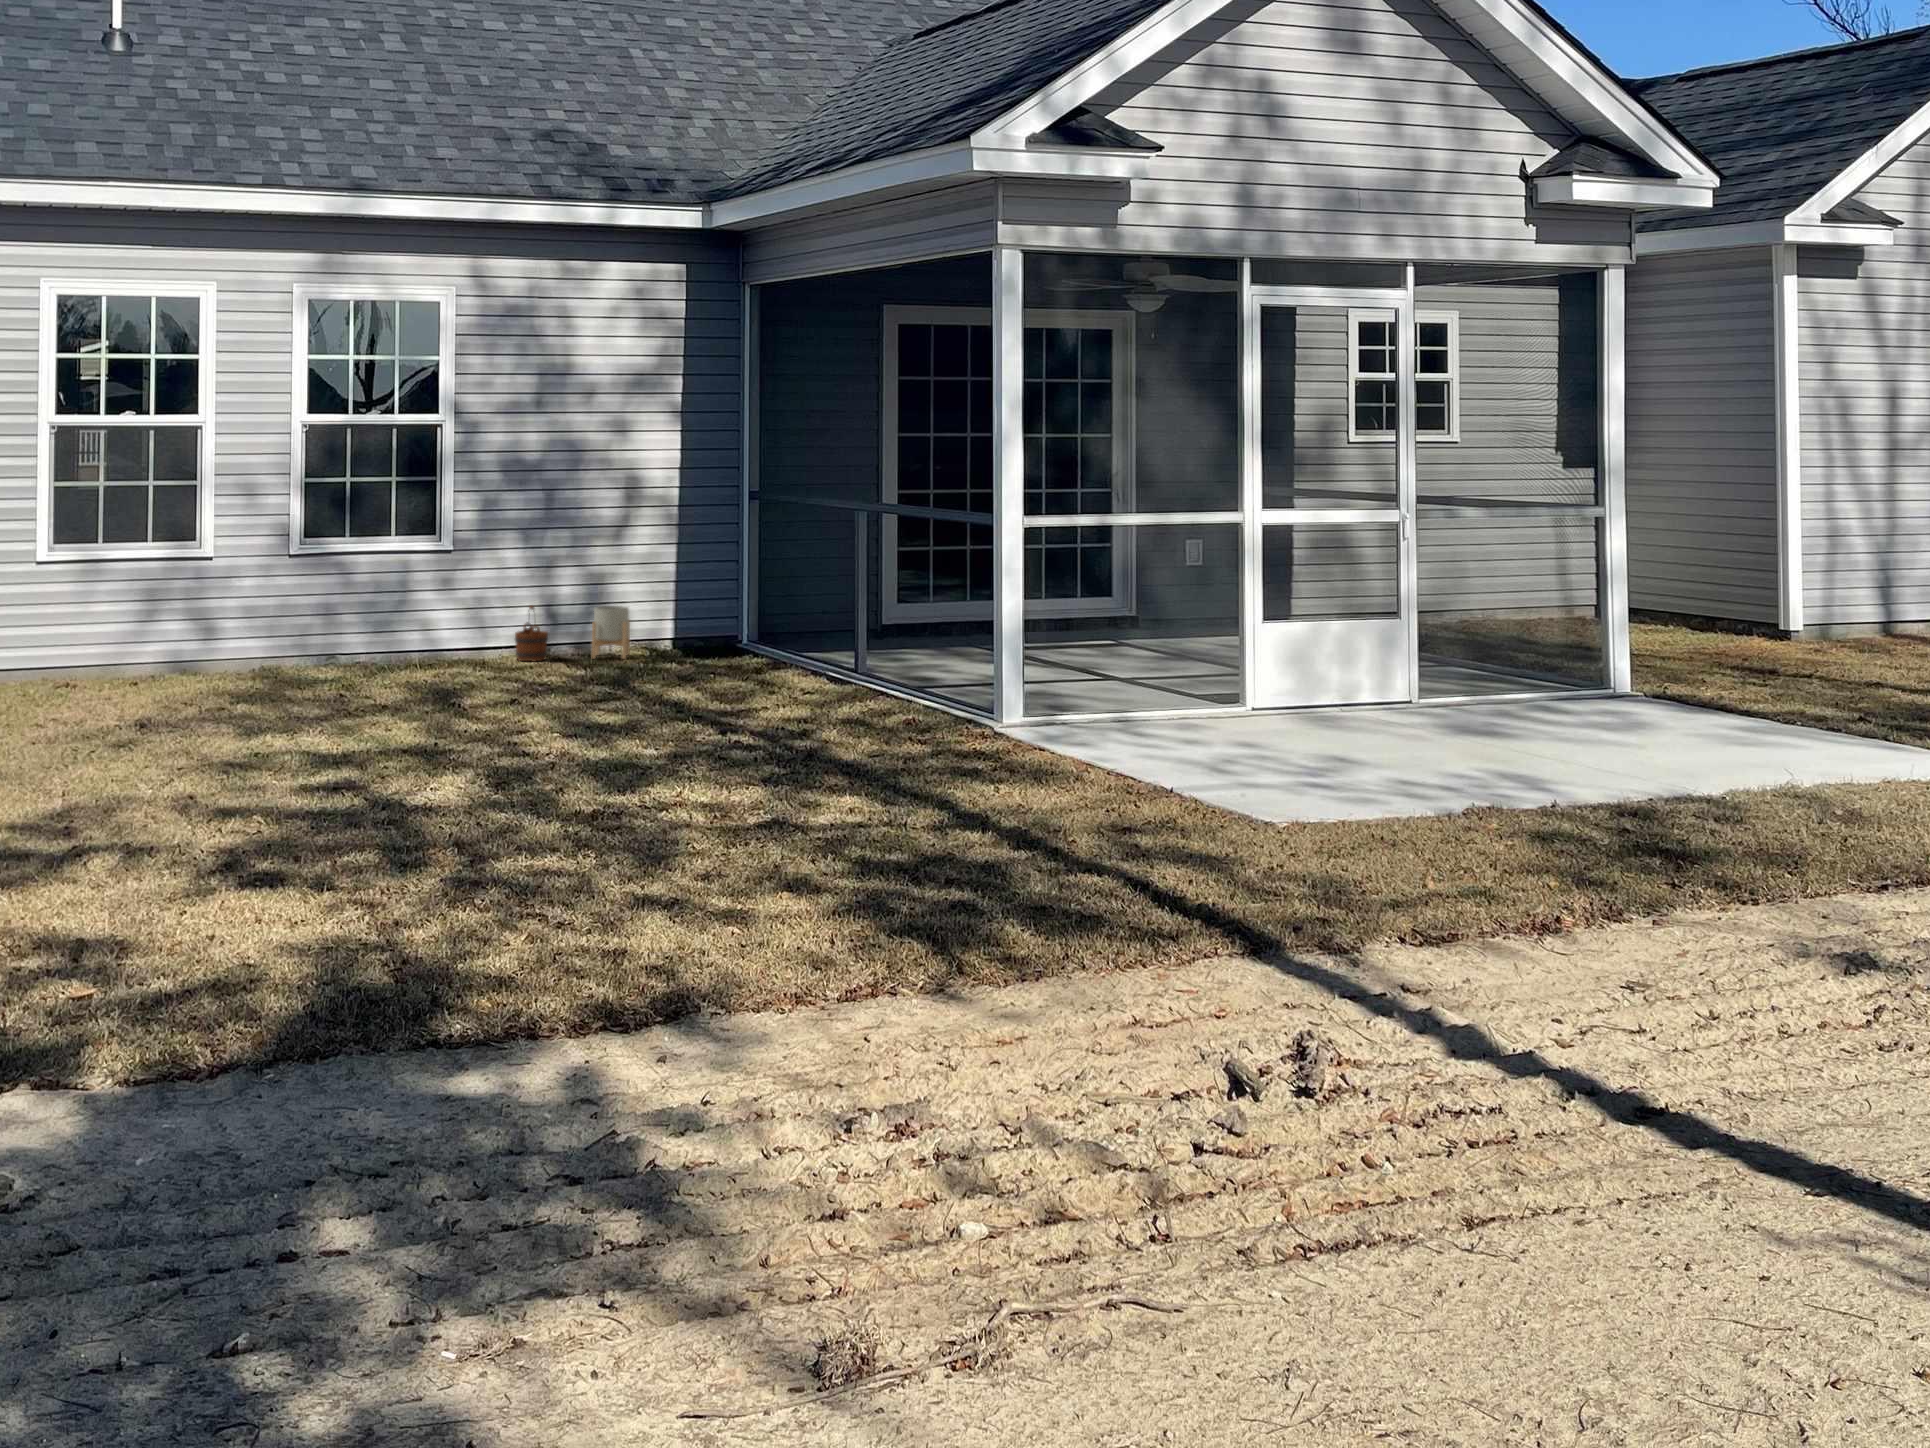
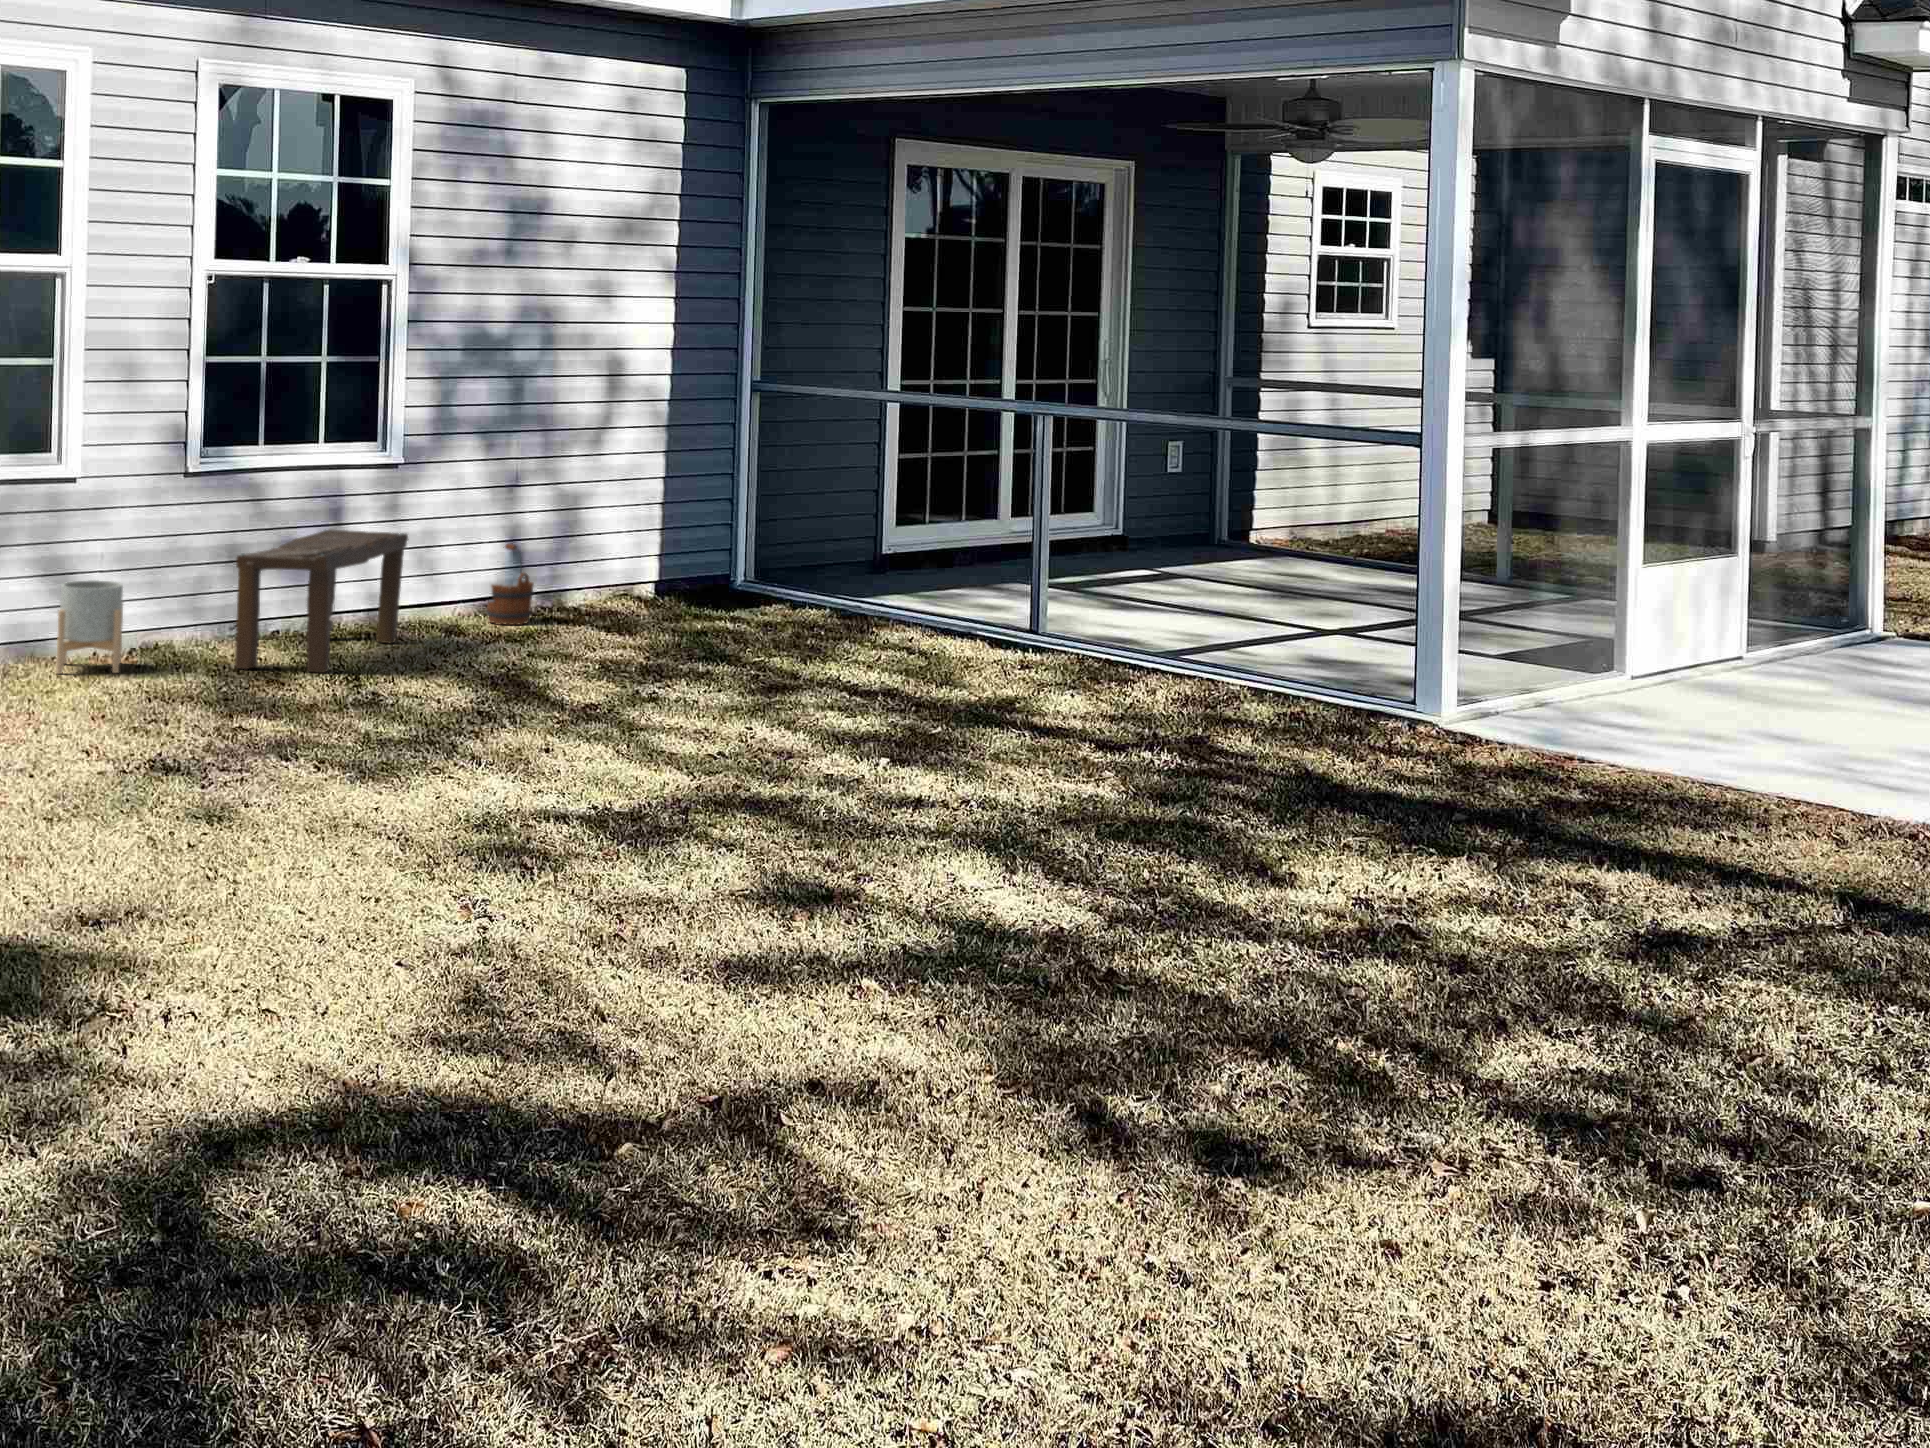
bench: none [290,592,432,681] -> present [235,530,409,673]
planter: present [592,606,630,659] -> present [56,580,123,674]

